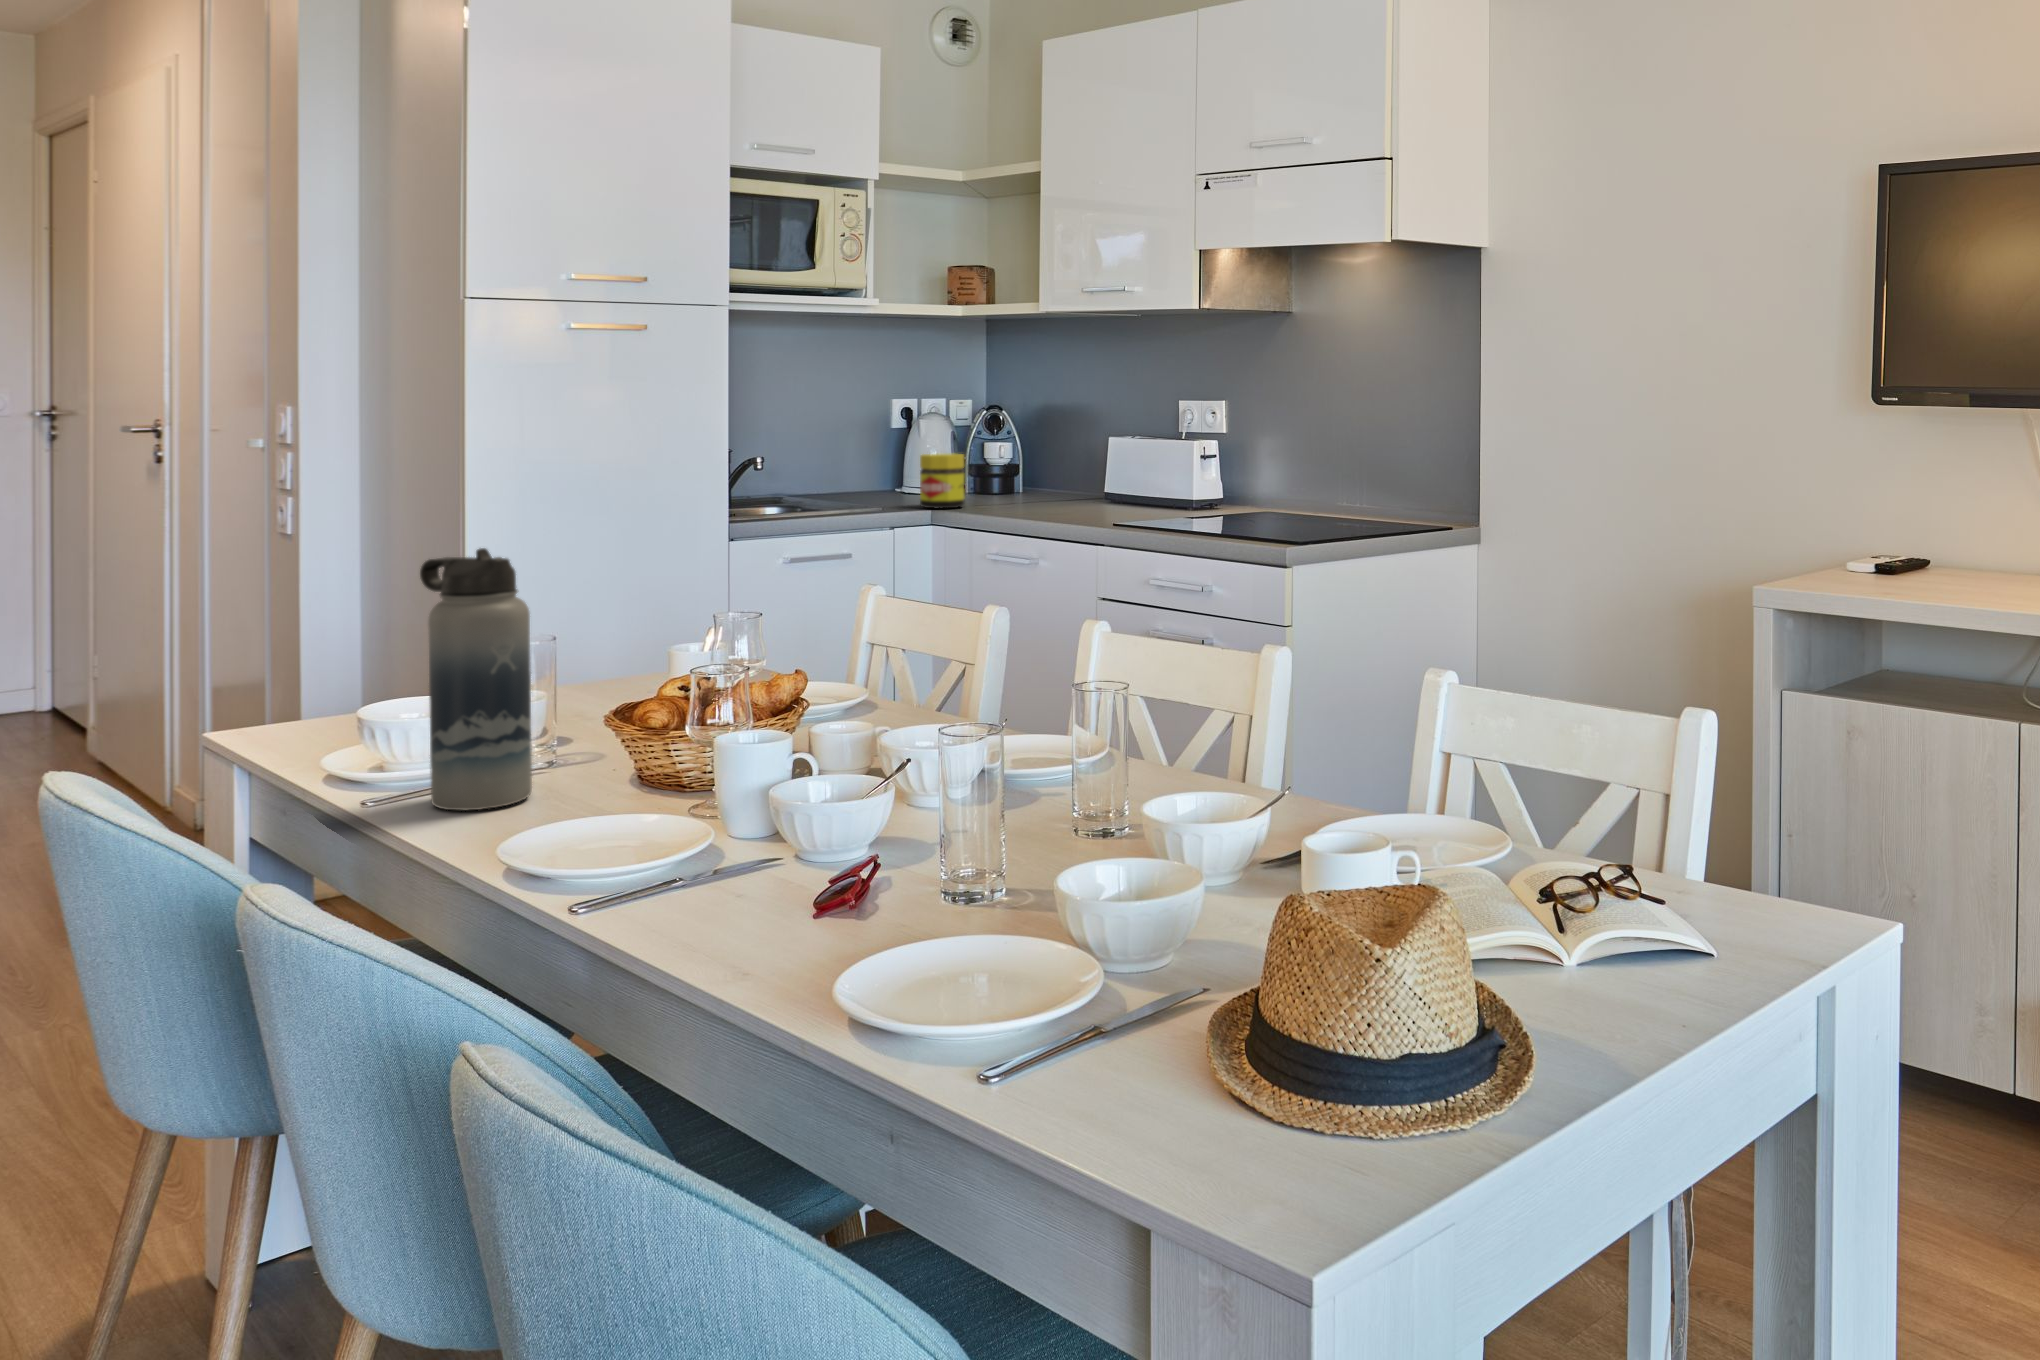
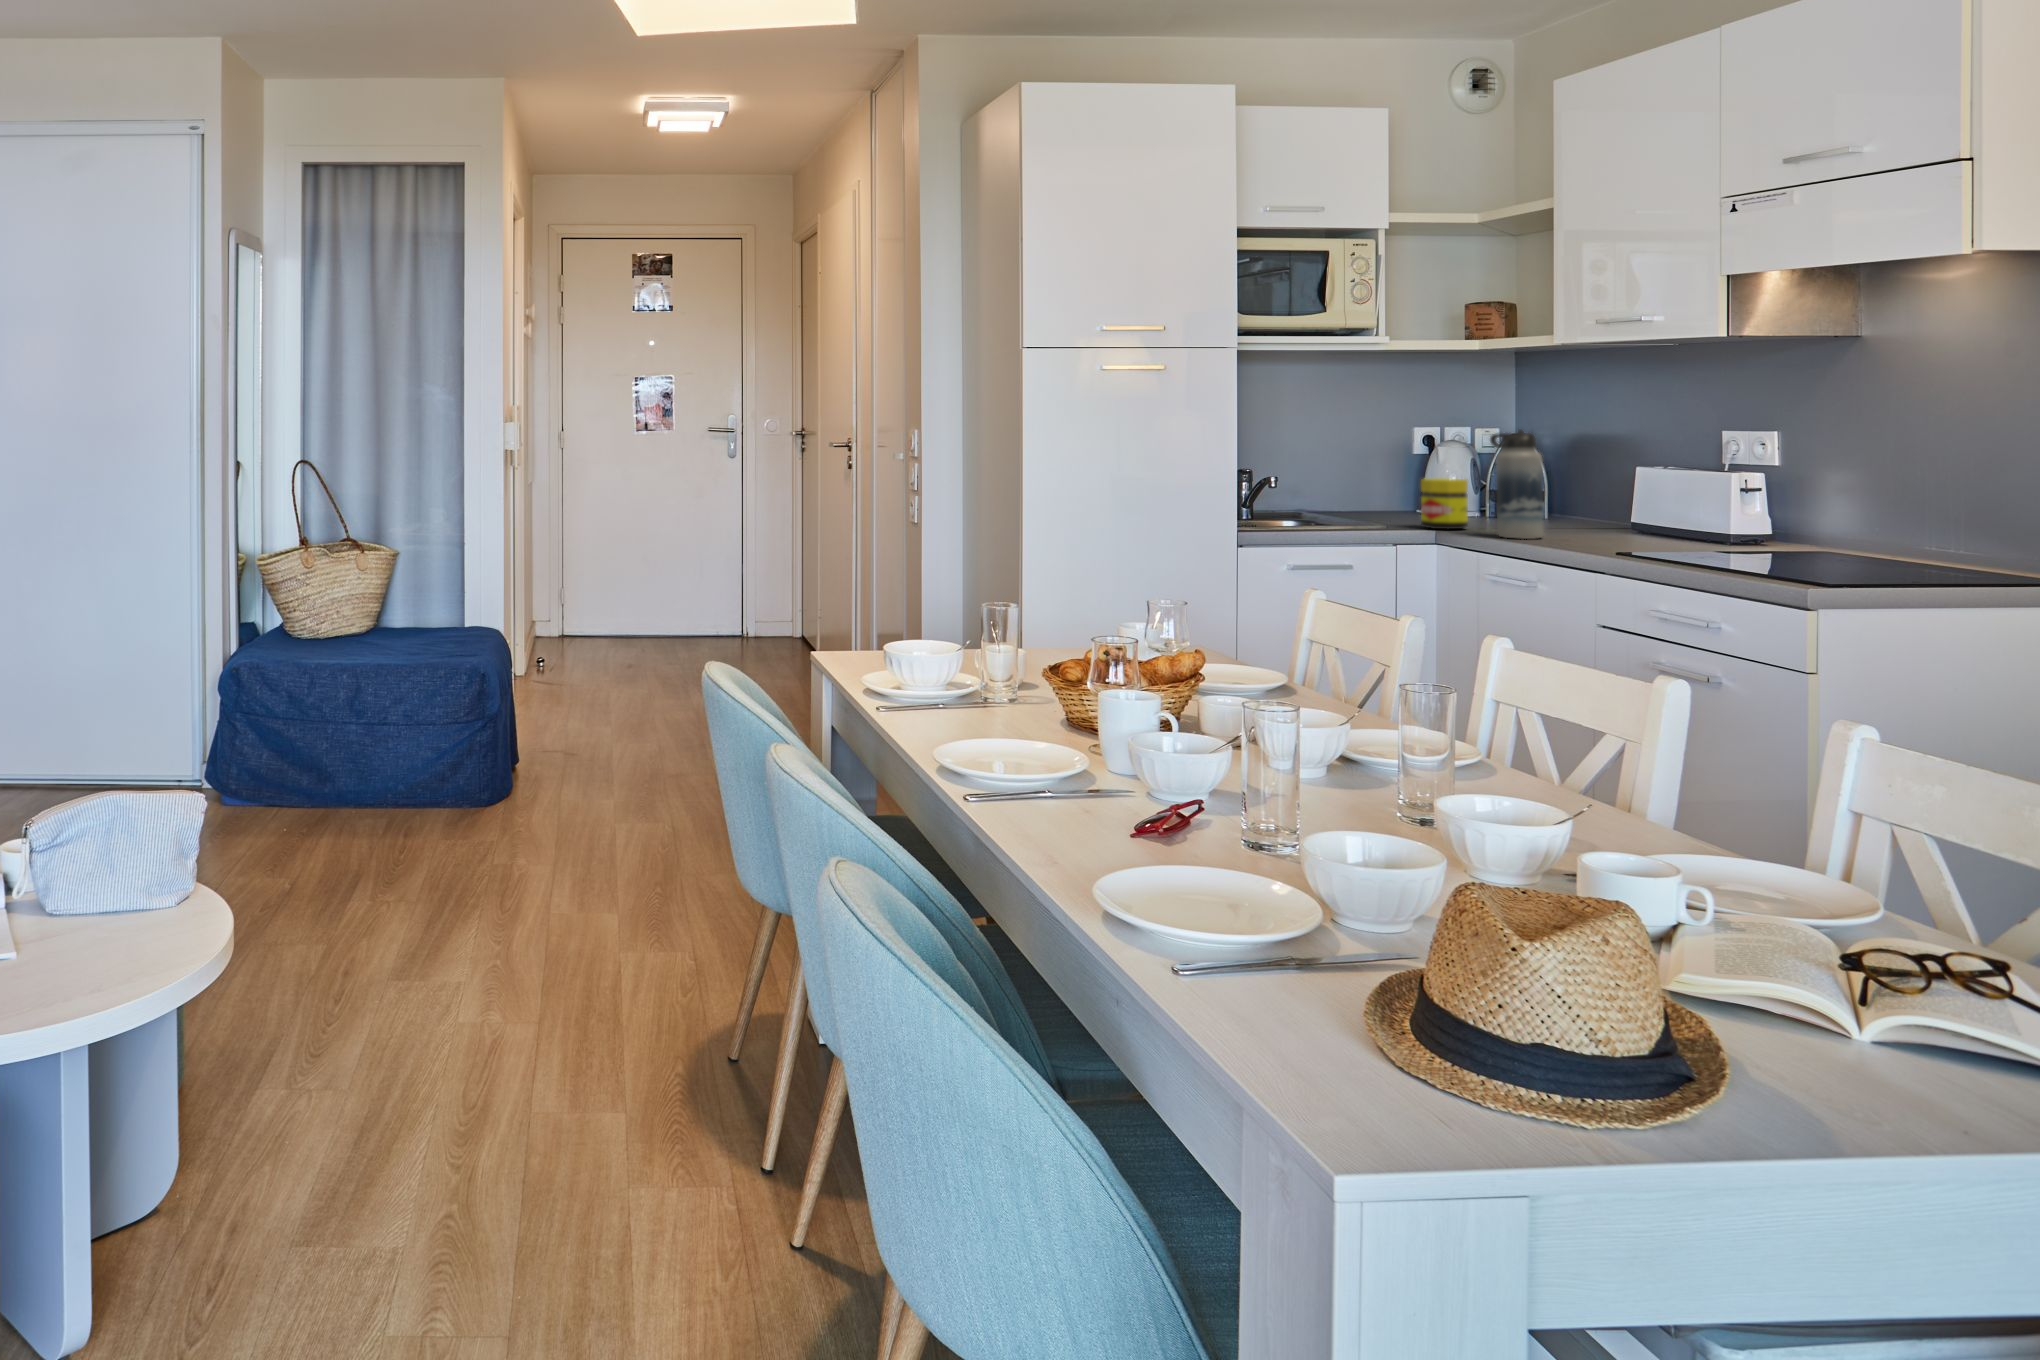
water bottle: present [420,548,532,811] -> present [1490,429,1544,539]

